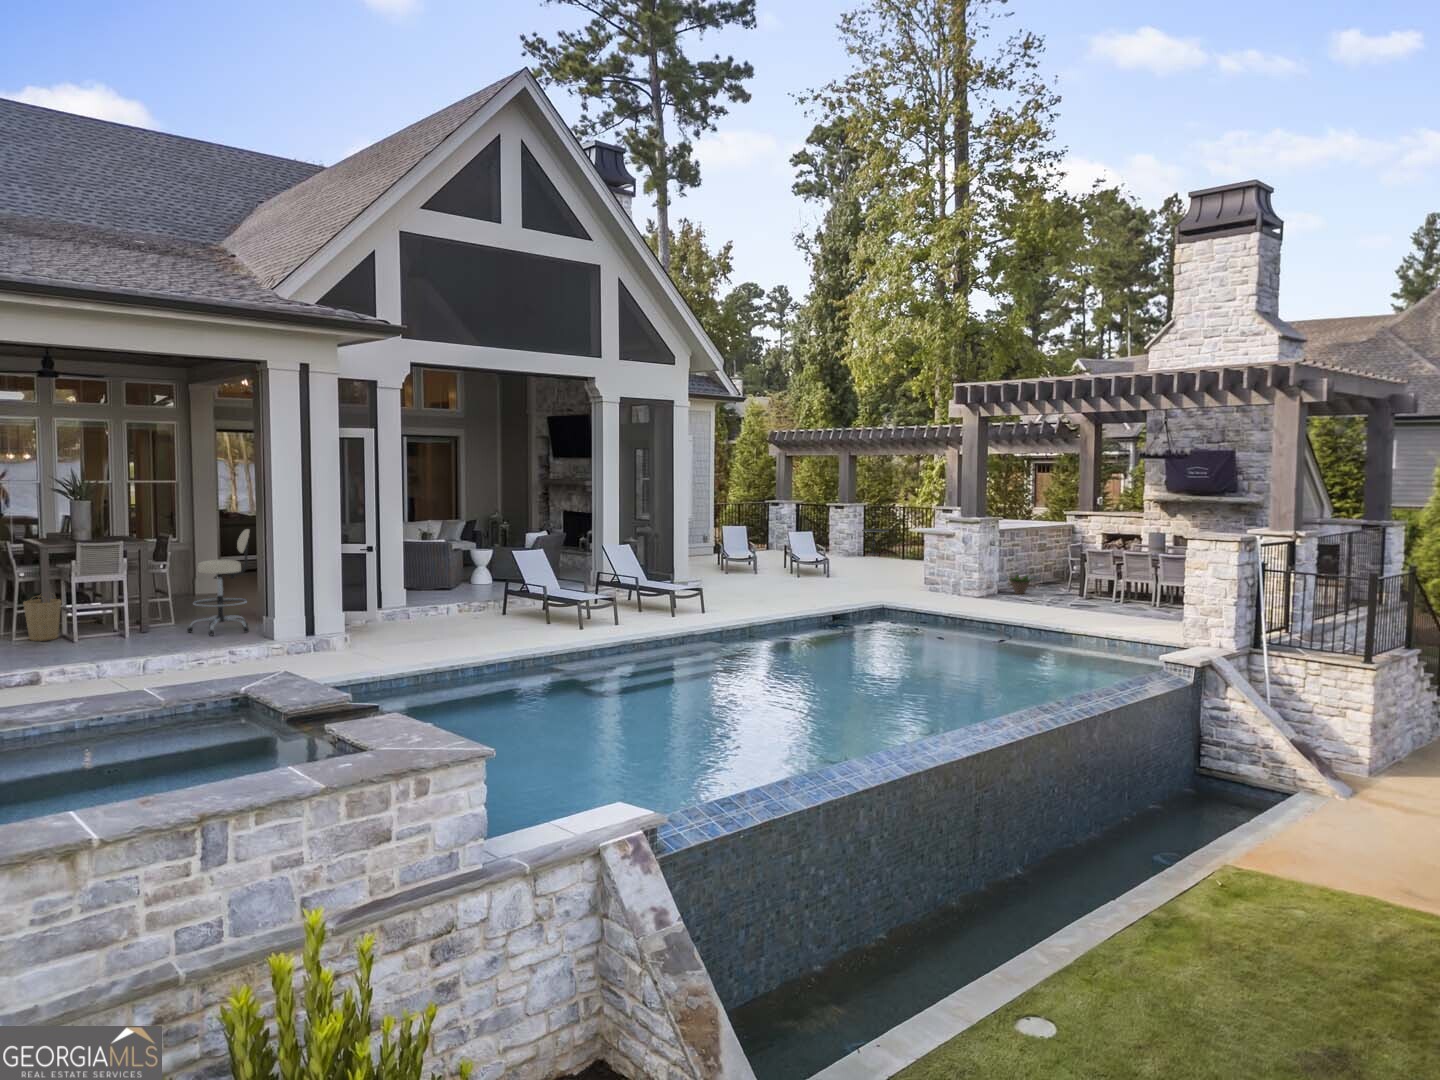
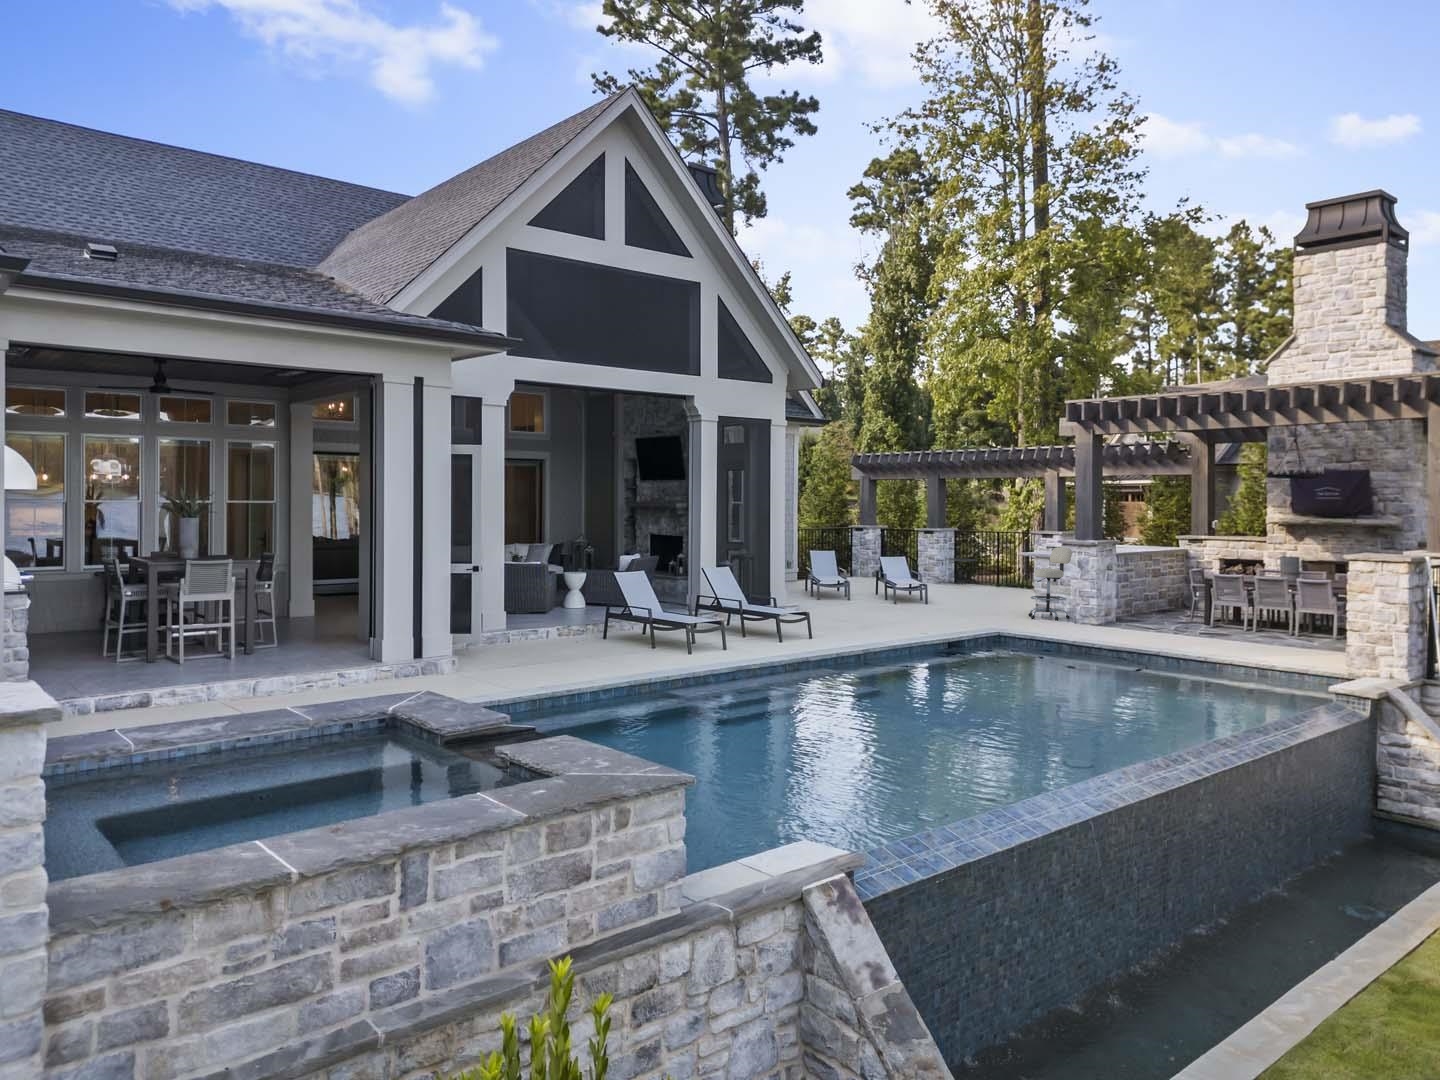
stool: present [187,529,249,635] -> present [1028,547,1072,621]
decorative plant: present [1009,575,1033,594] -> none [1120,600,1159,621]
basket: present [23,594,62,641] -> none [127,615,167,666]

